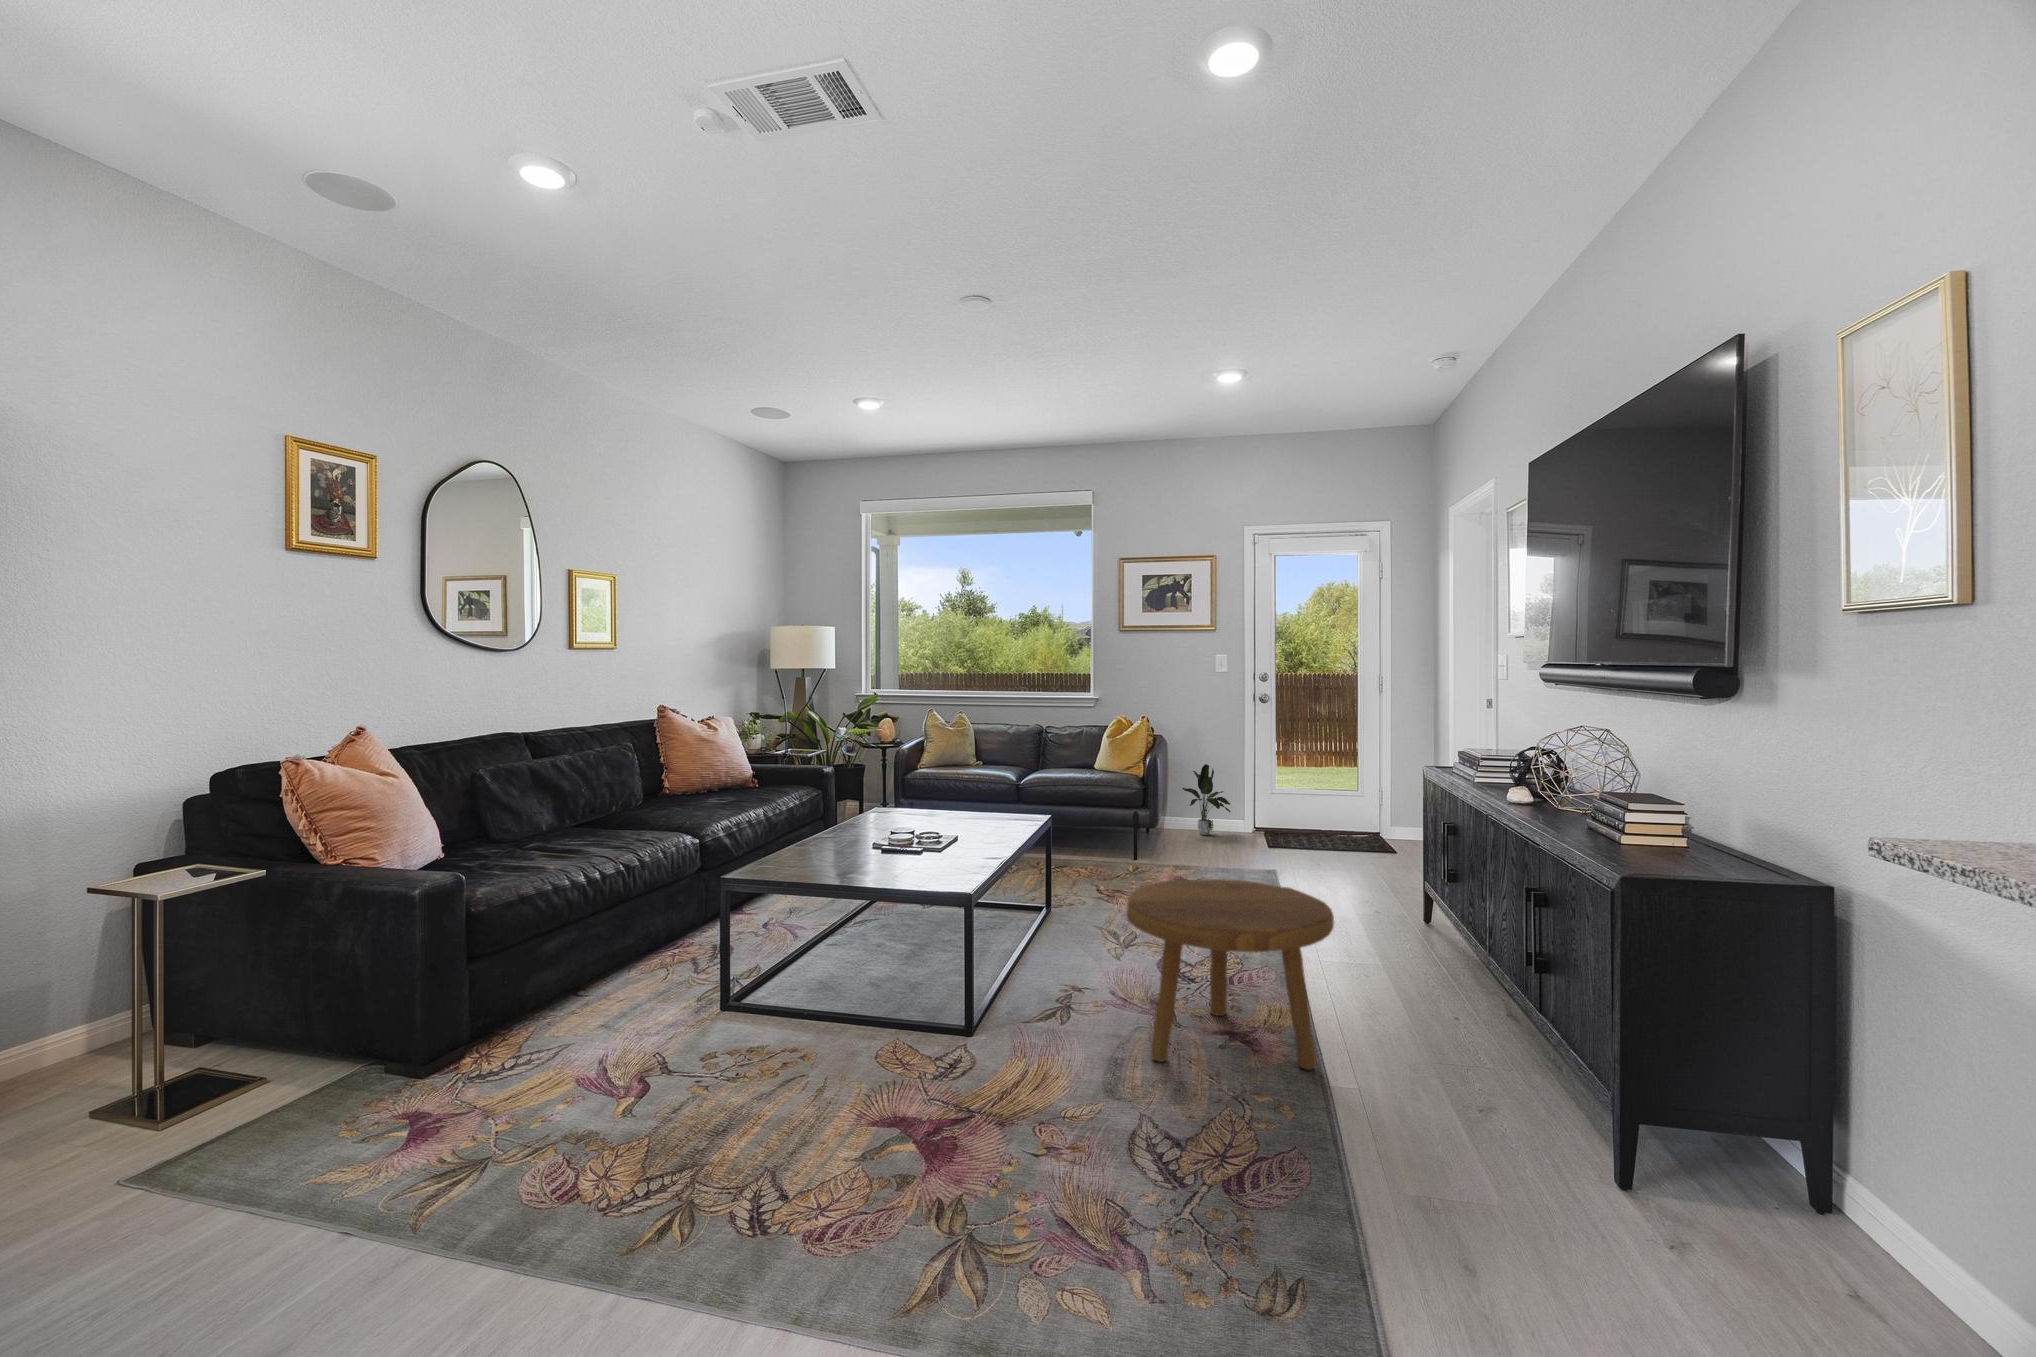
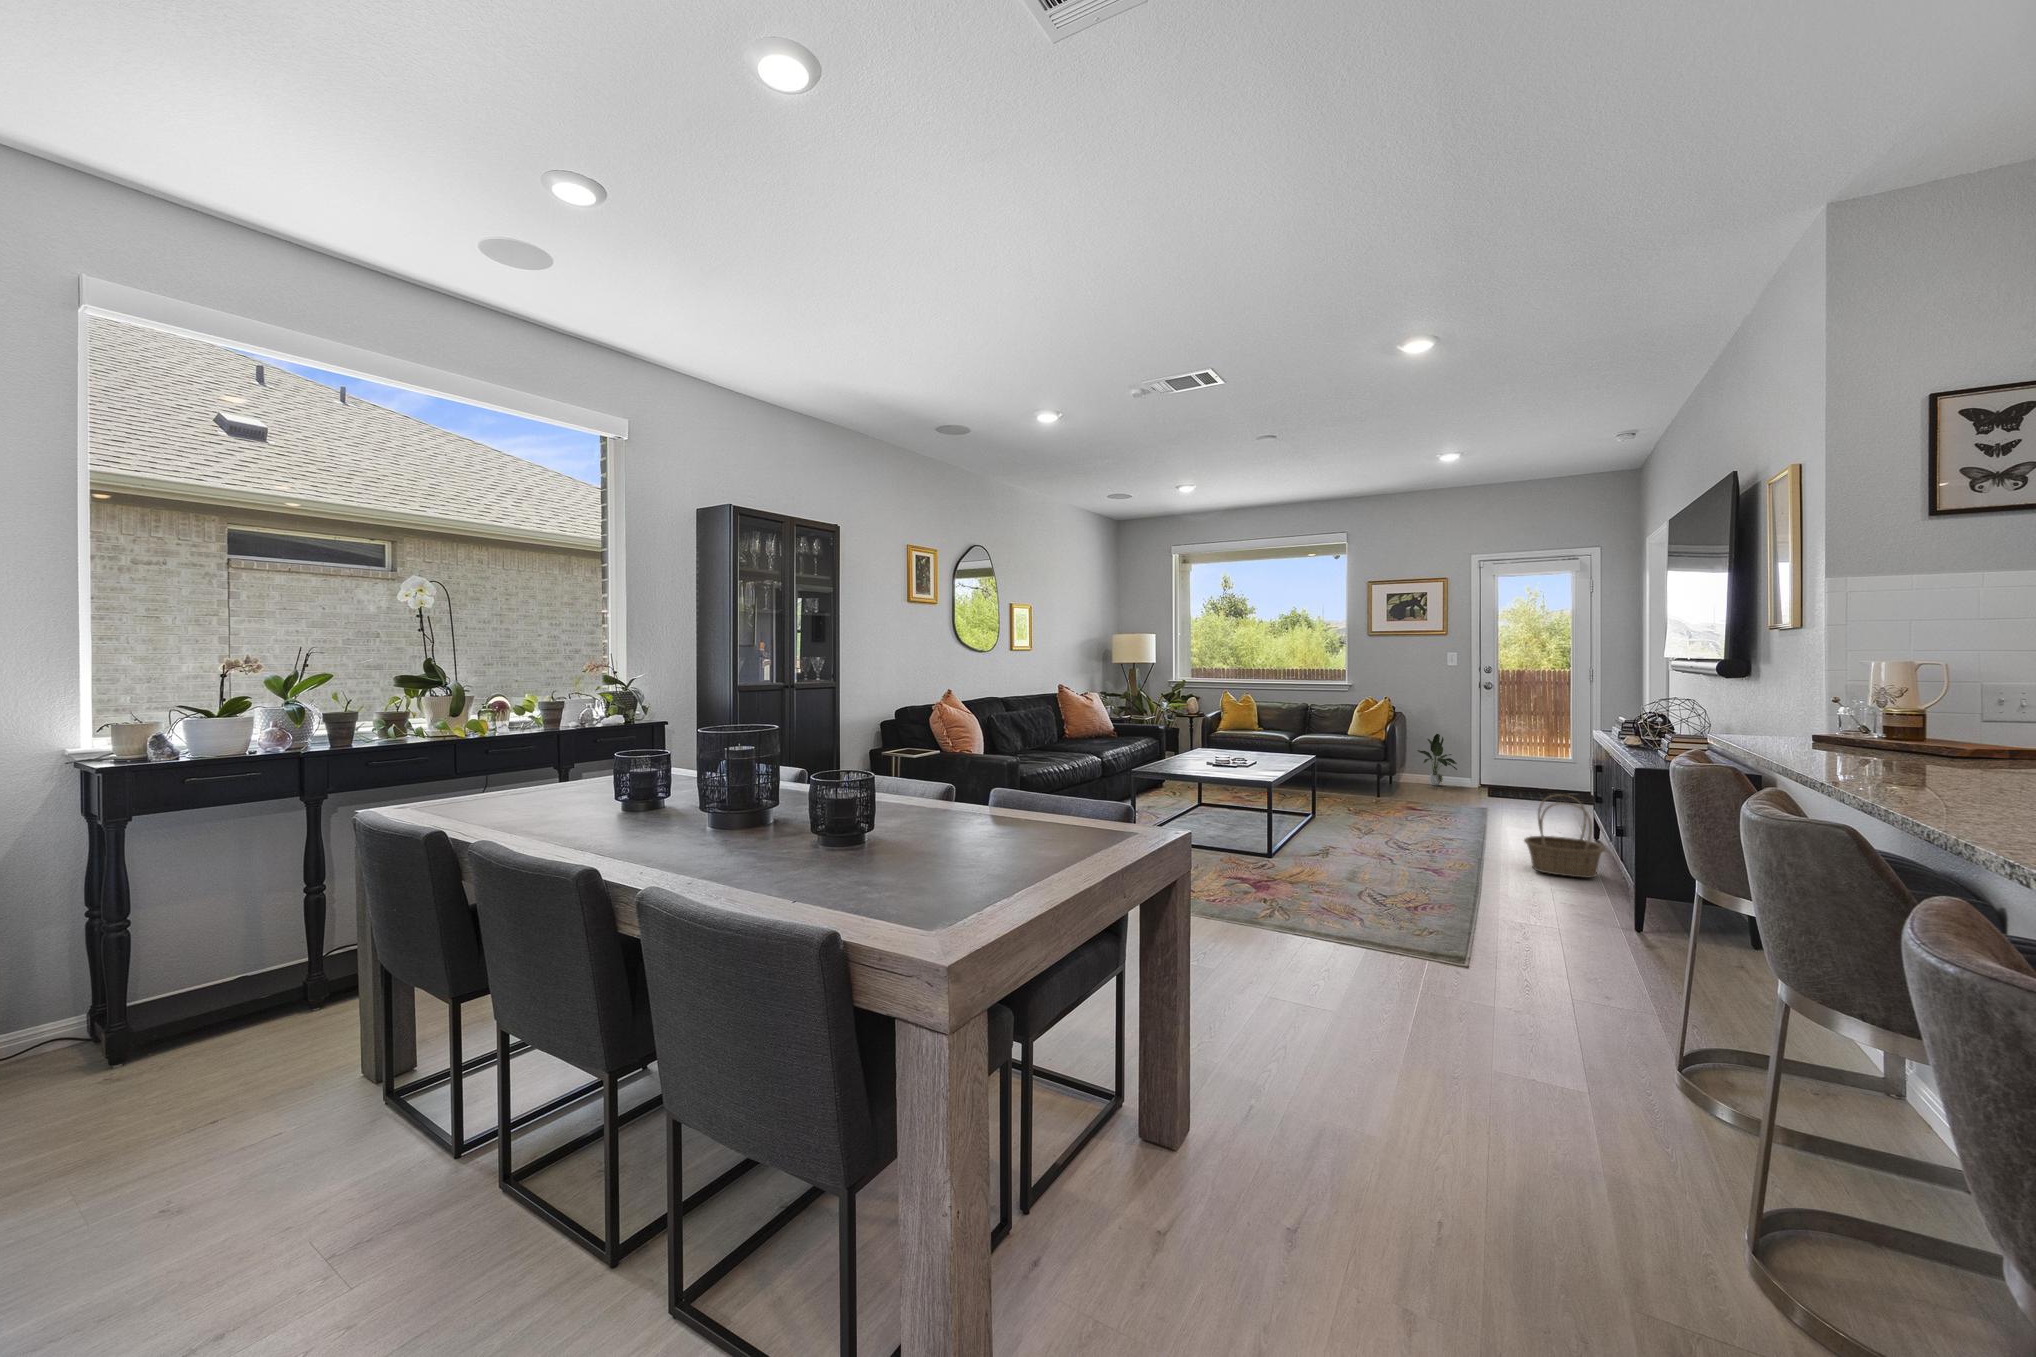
footstool: present [1127,879,1334,1070] -> none [1360,785,1483,883]
basket: none [1377,880,1503,1029] -> present [1524,794,1605,878]

